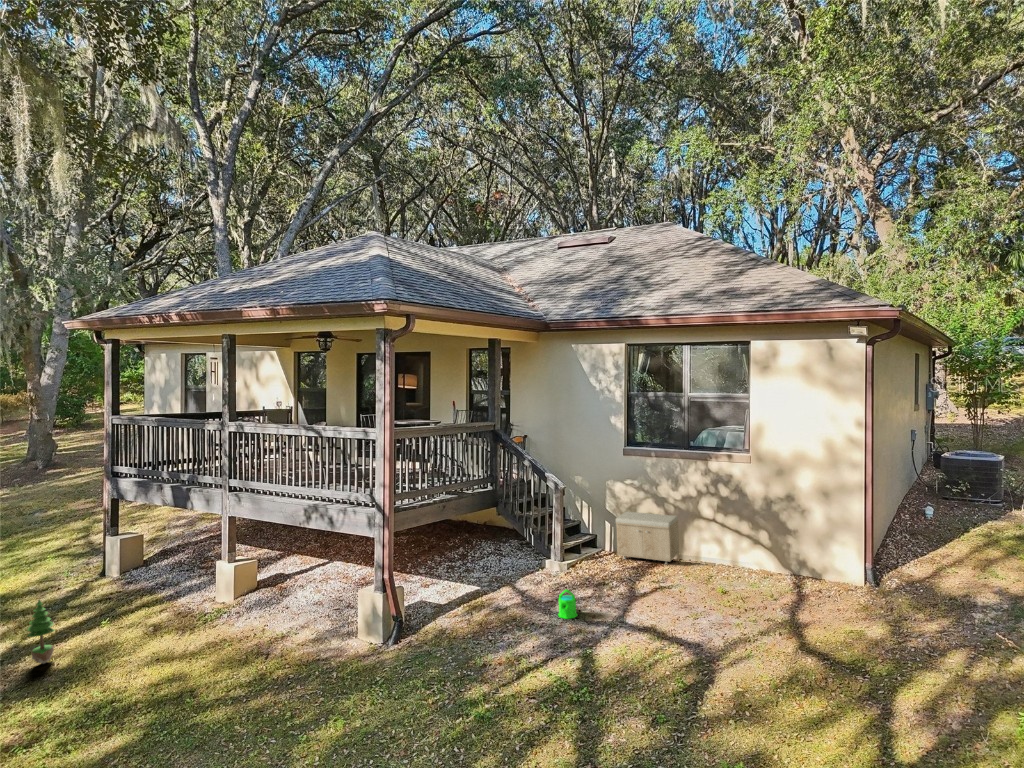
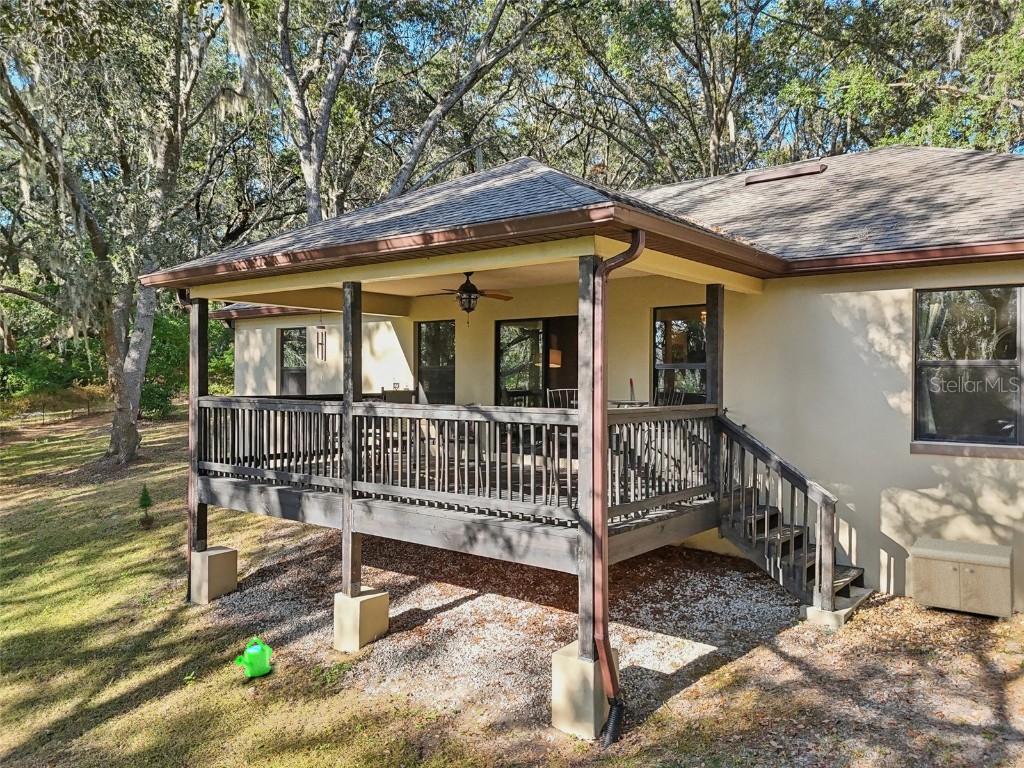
watering can: present [558,589,577,619] -> present [235,638,272,677]
potted tree: present [27,600,55,664] -> present [137,484,154,528]

